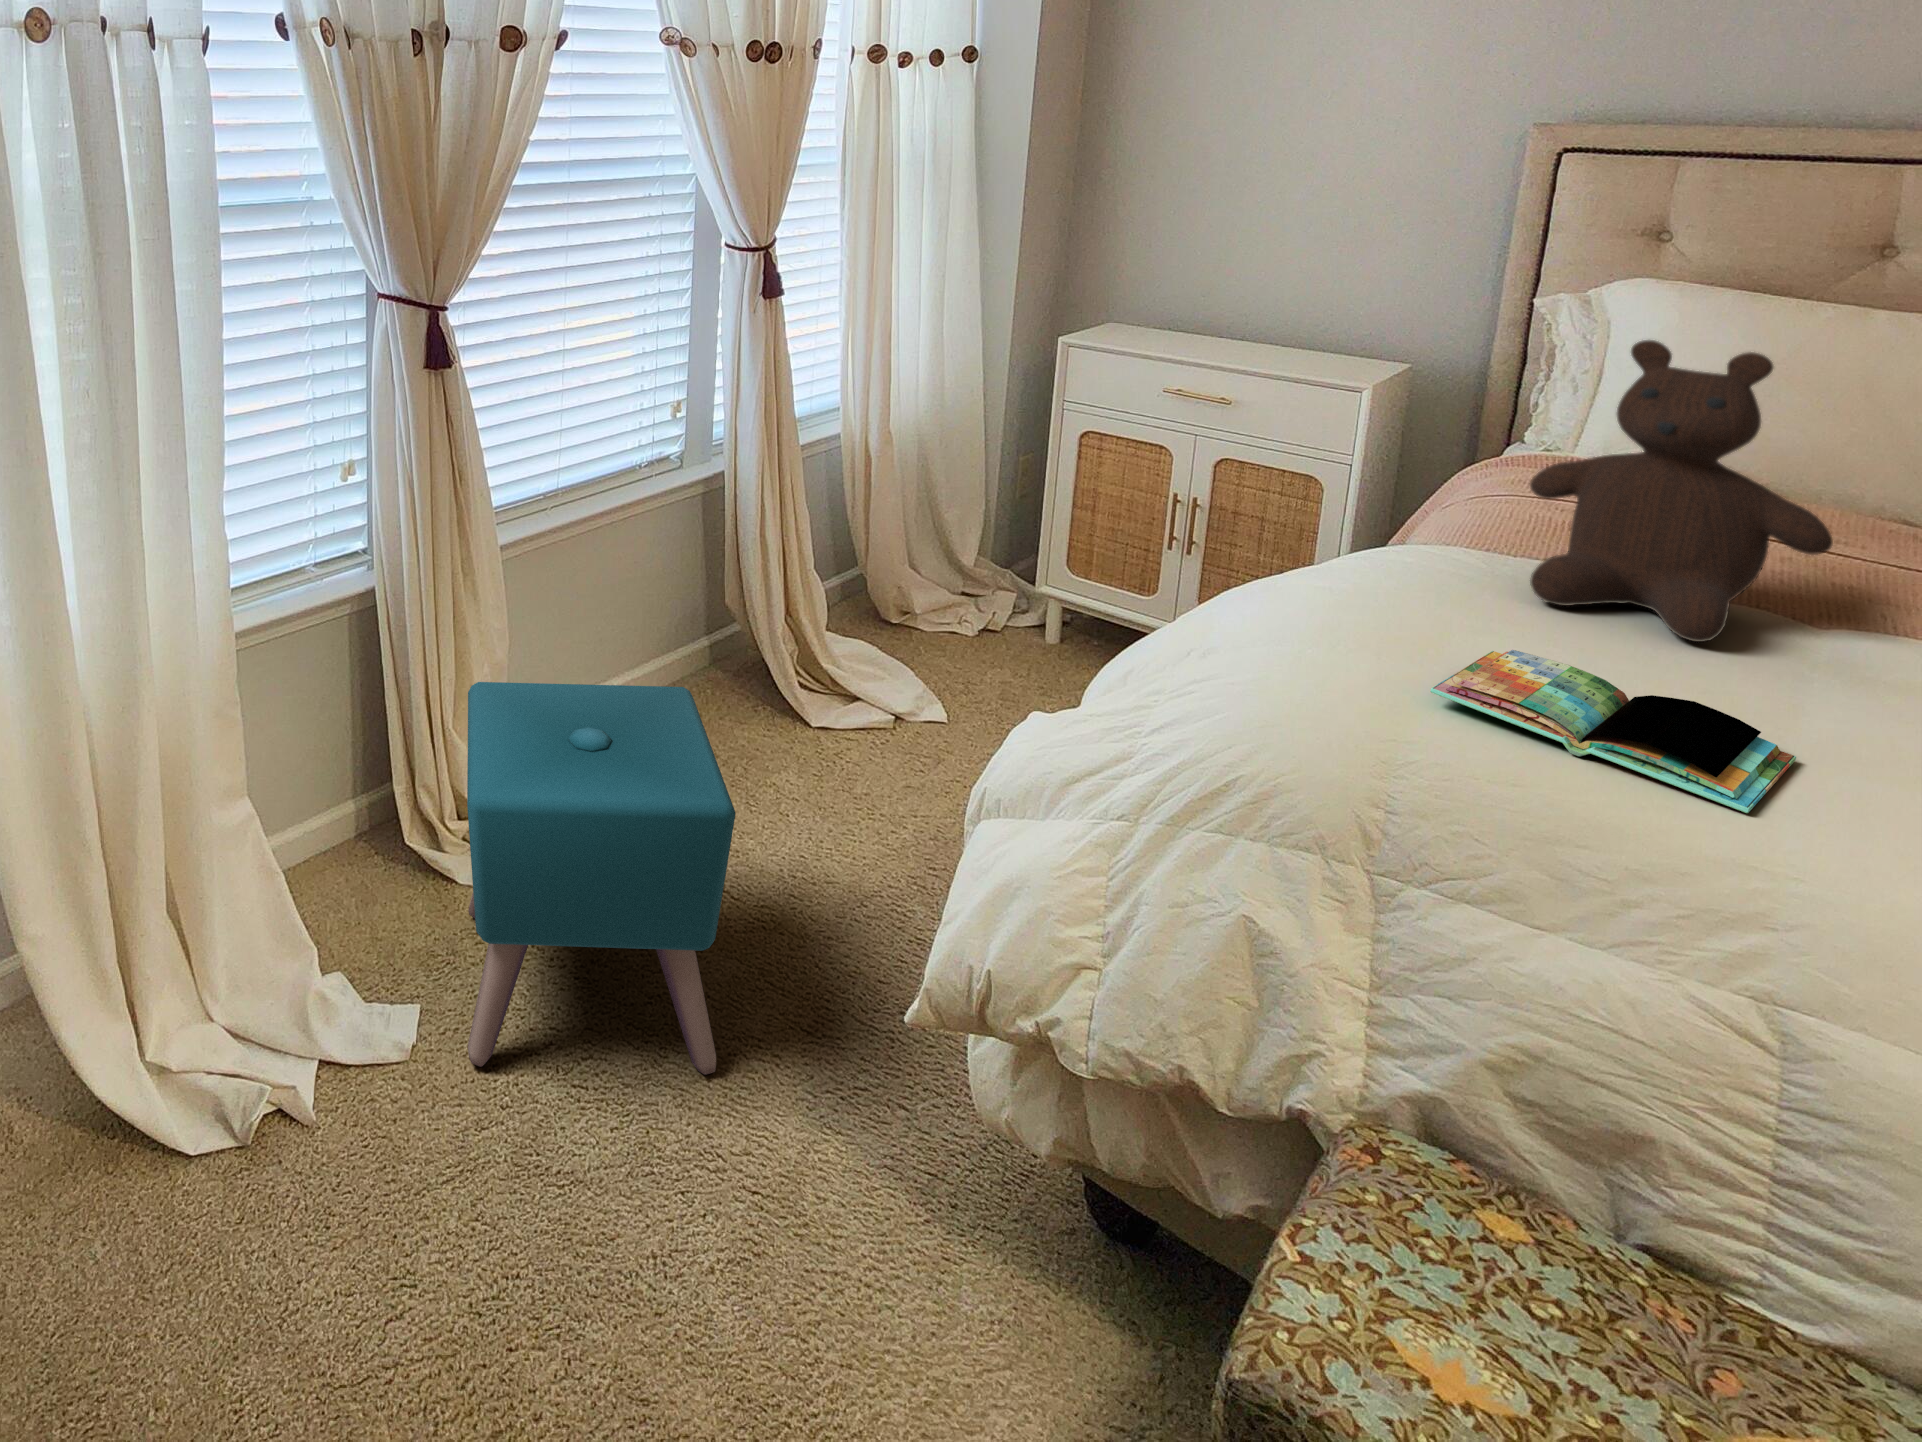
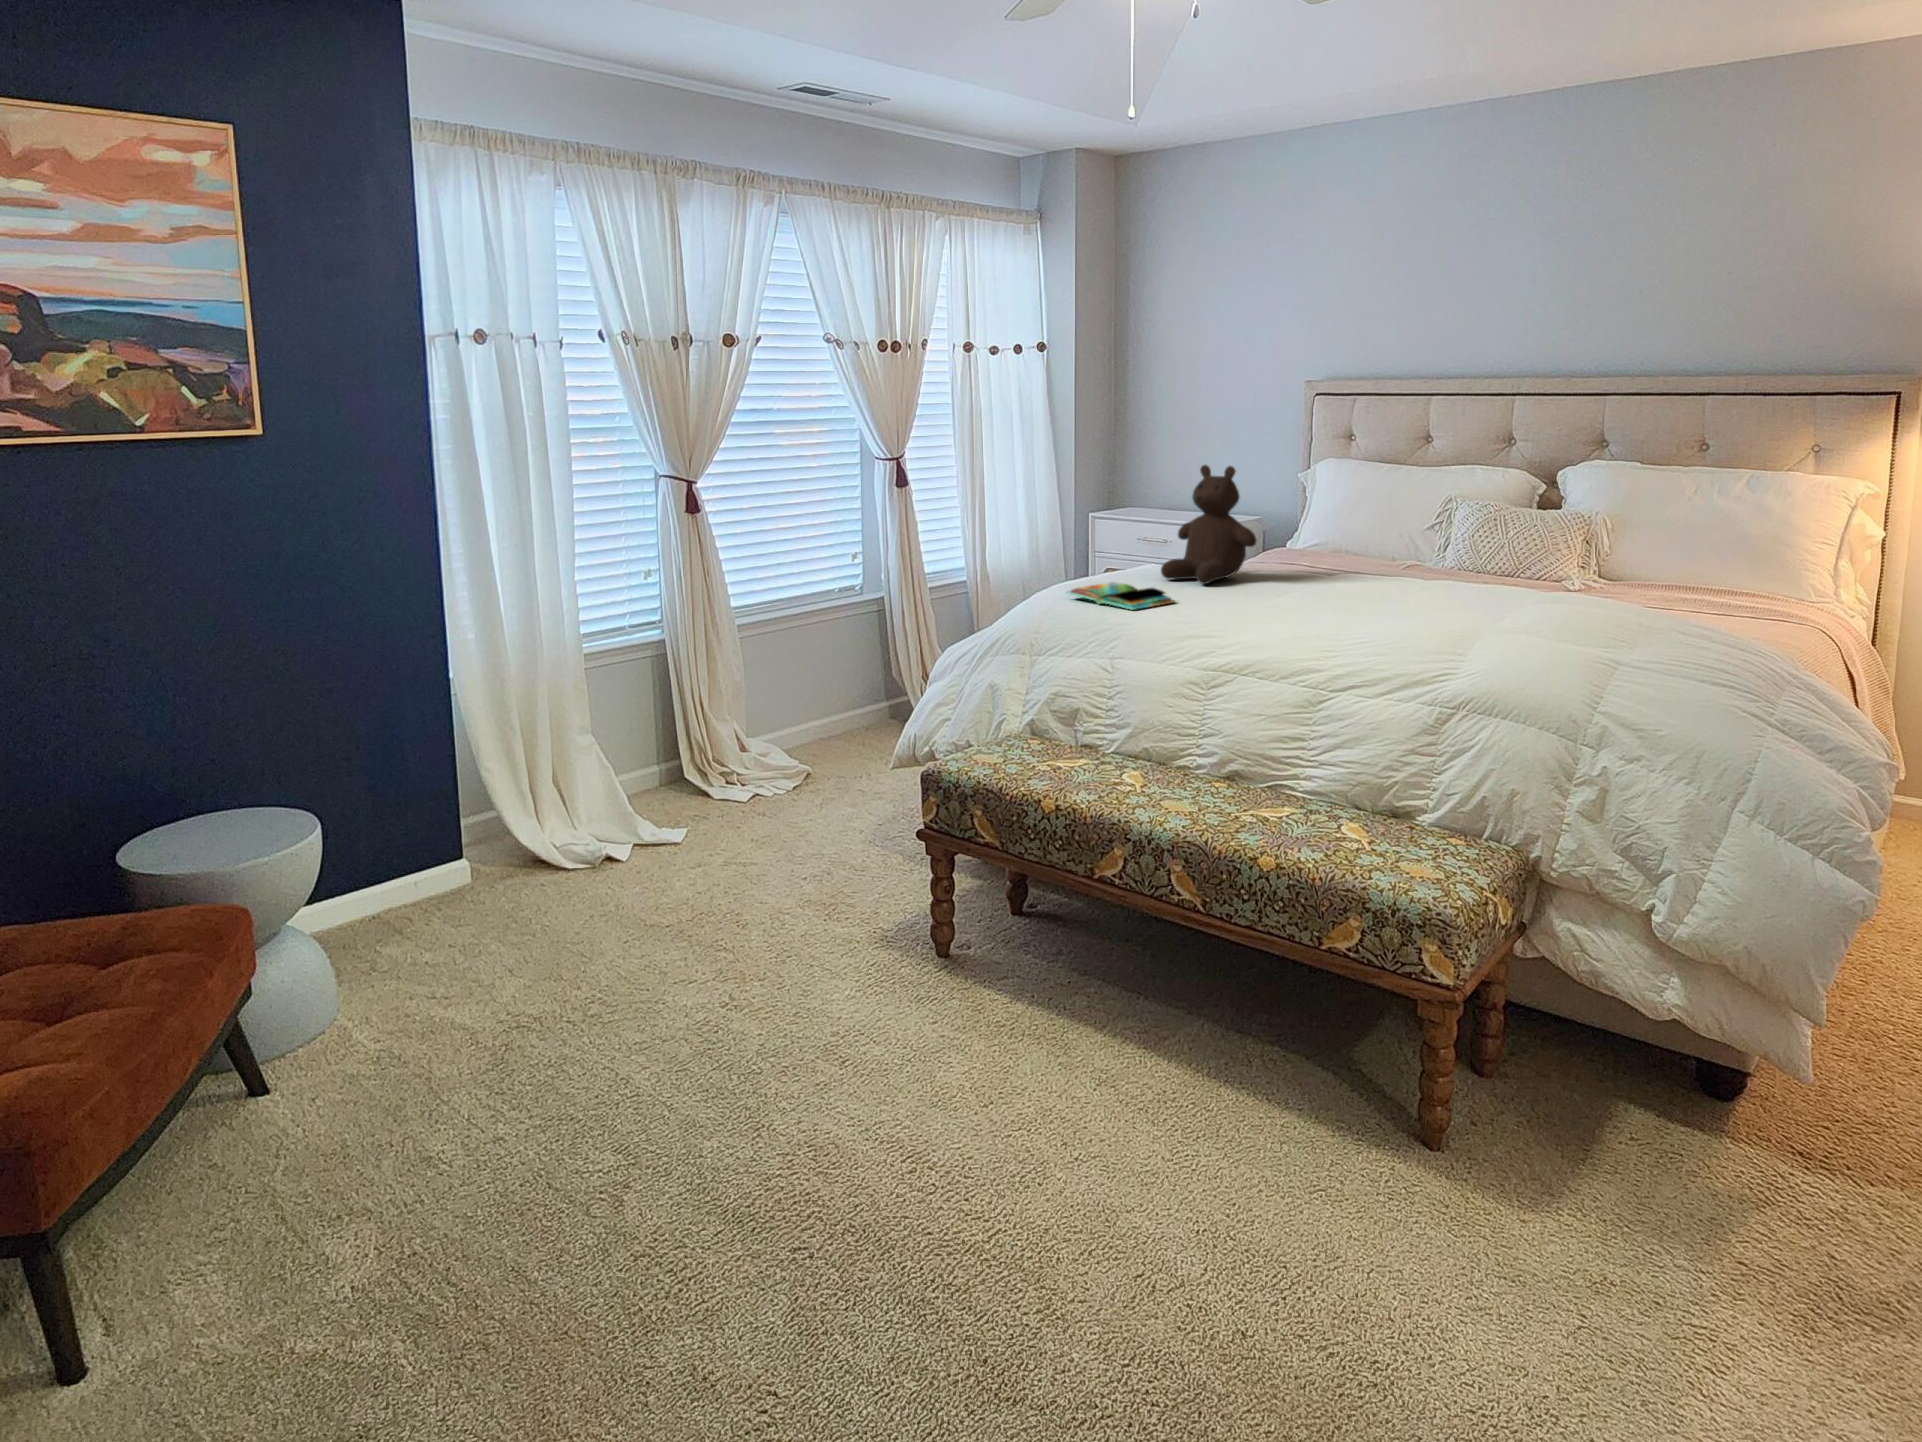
ottoman: present [467,682,736,1075] -> none [700,670,829,839]

